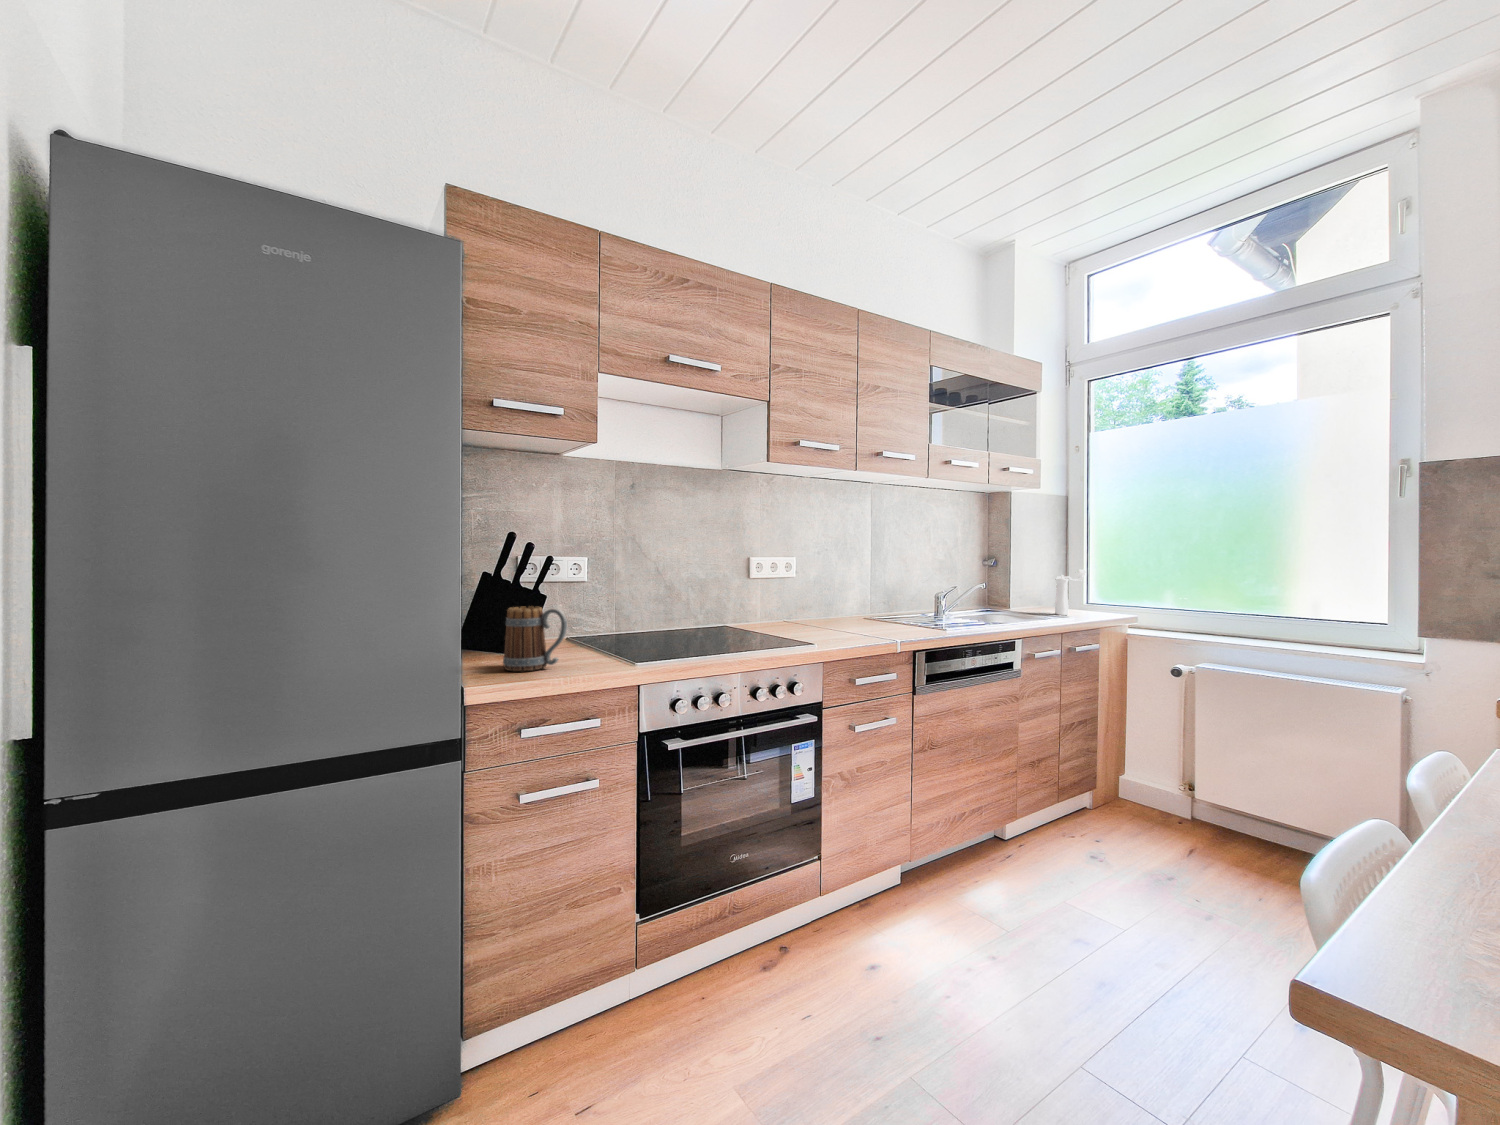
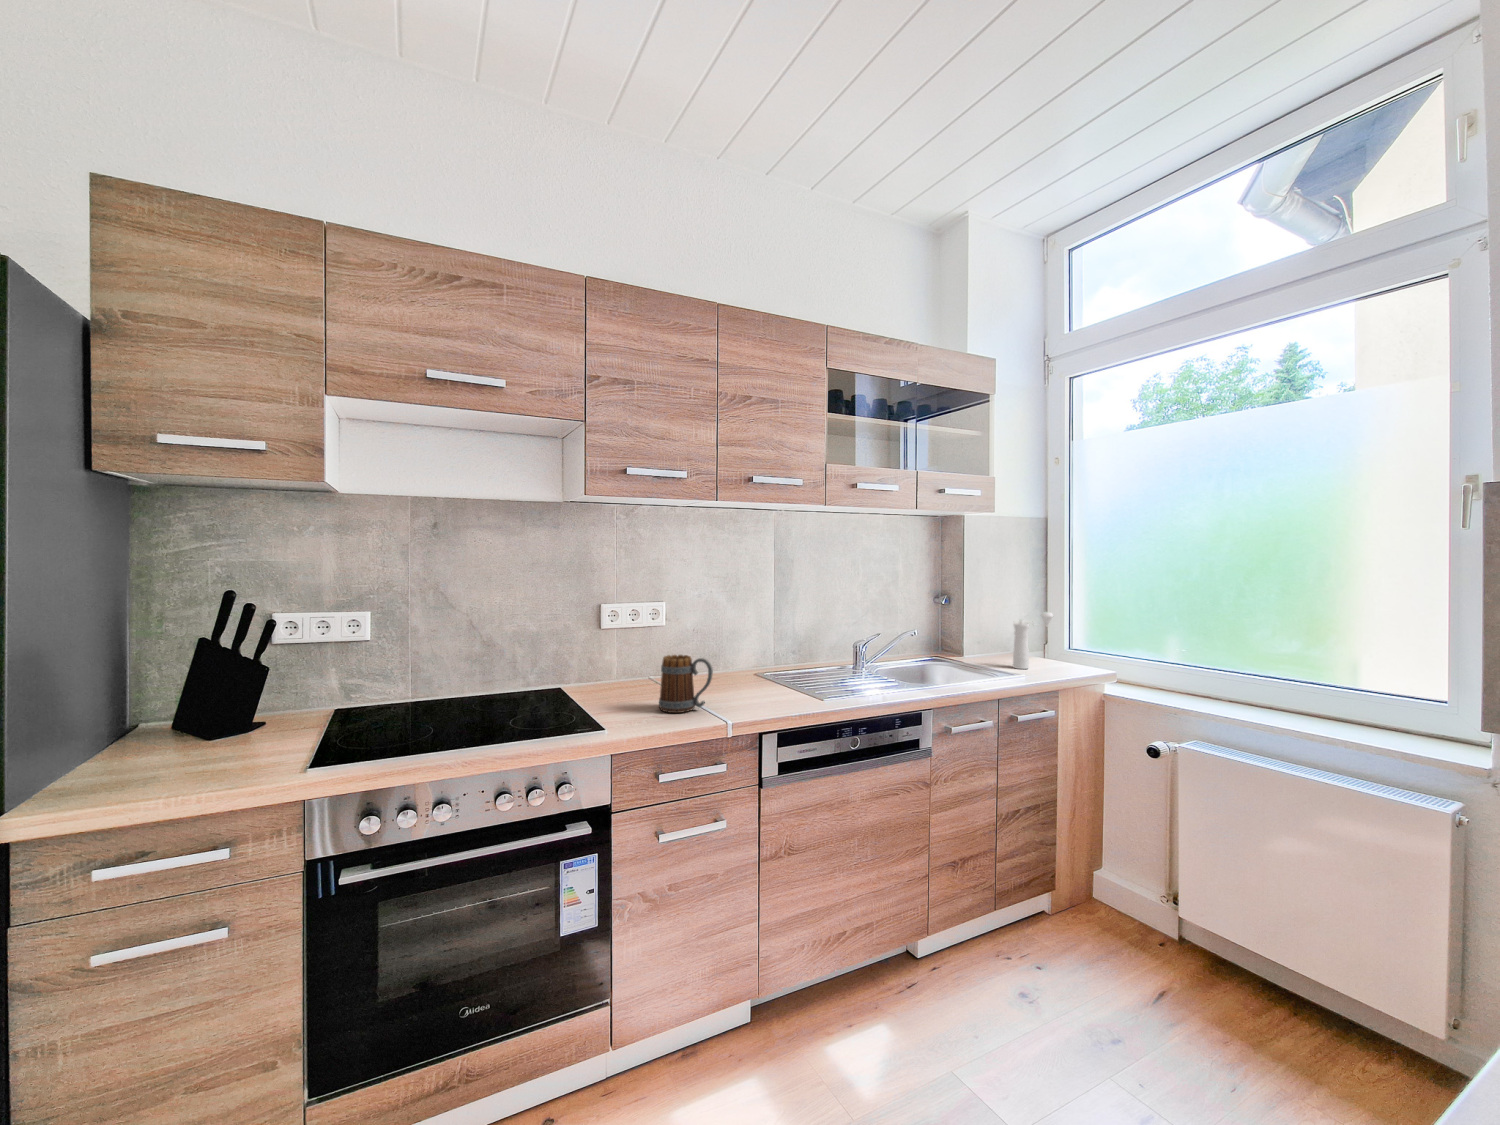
mug: present [503,606,567,671] -> present [659,655,713,713]

